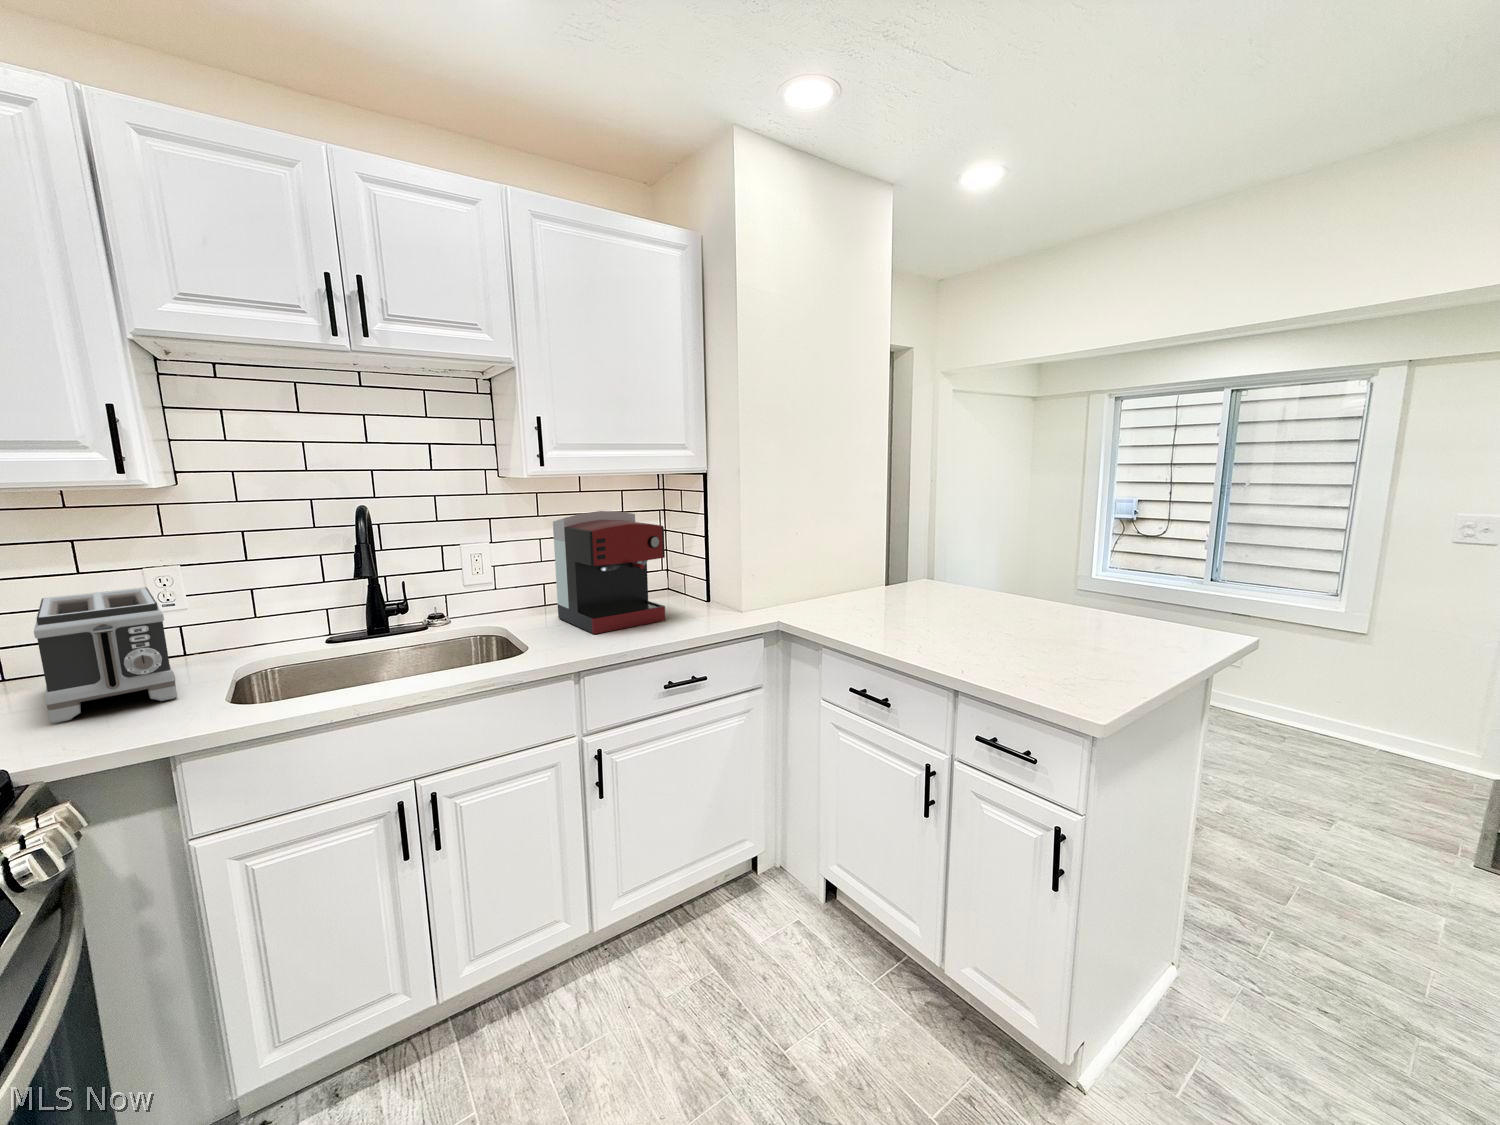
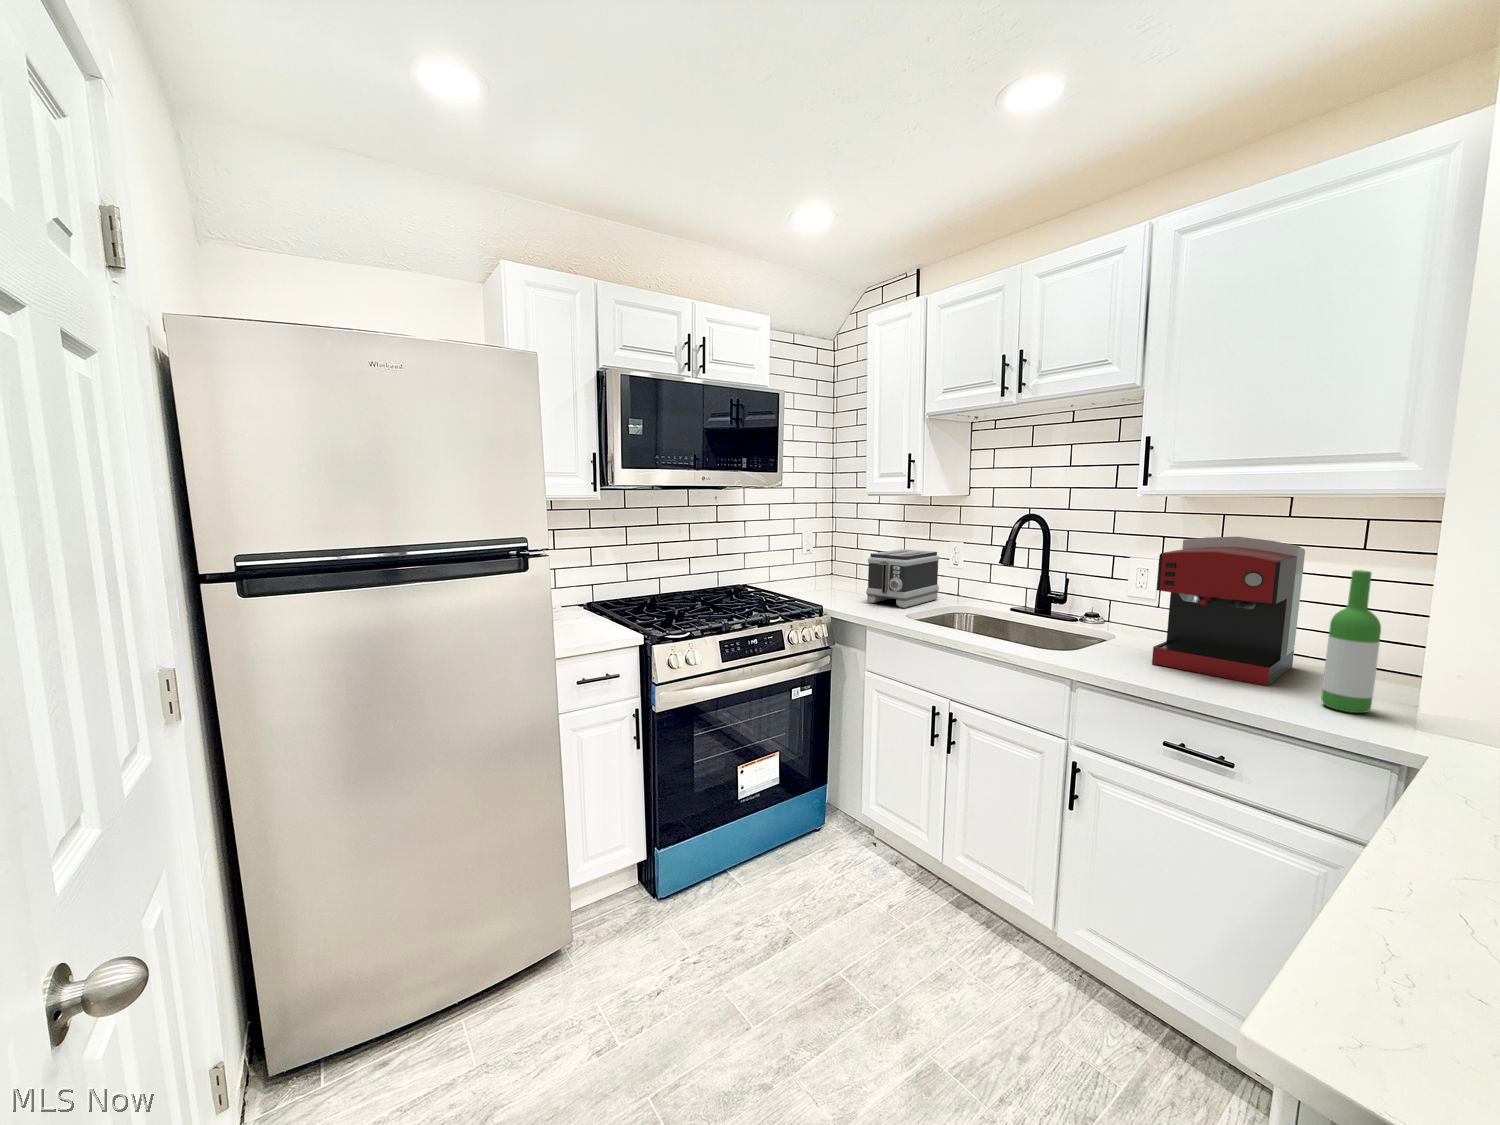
wine bottle: none [703,524,727,618] -> present [1321,570,1381,713]

